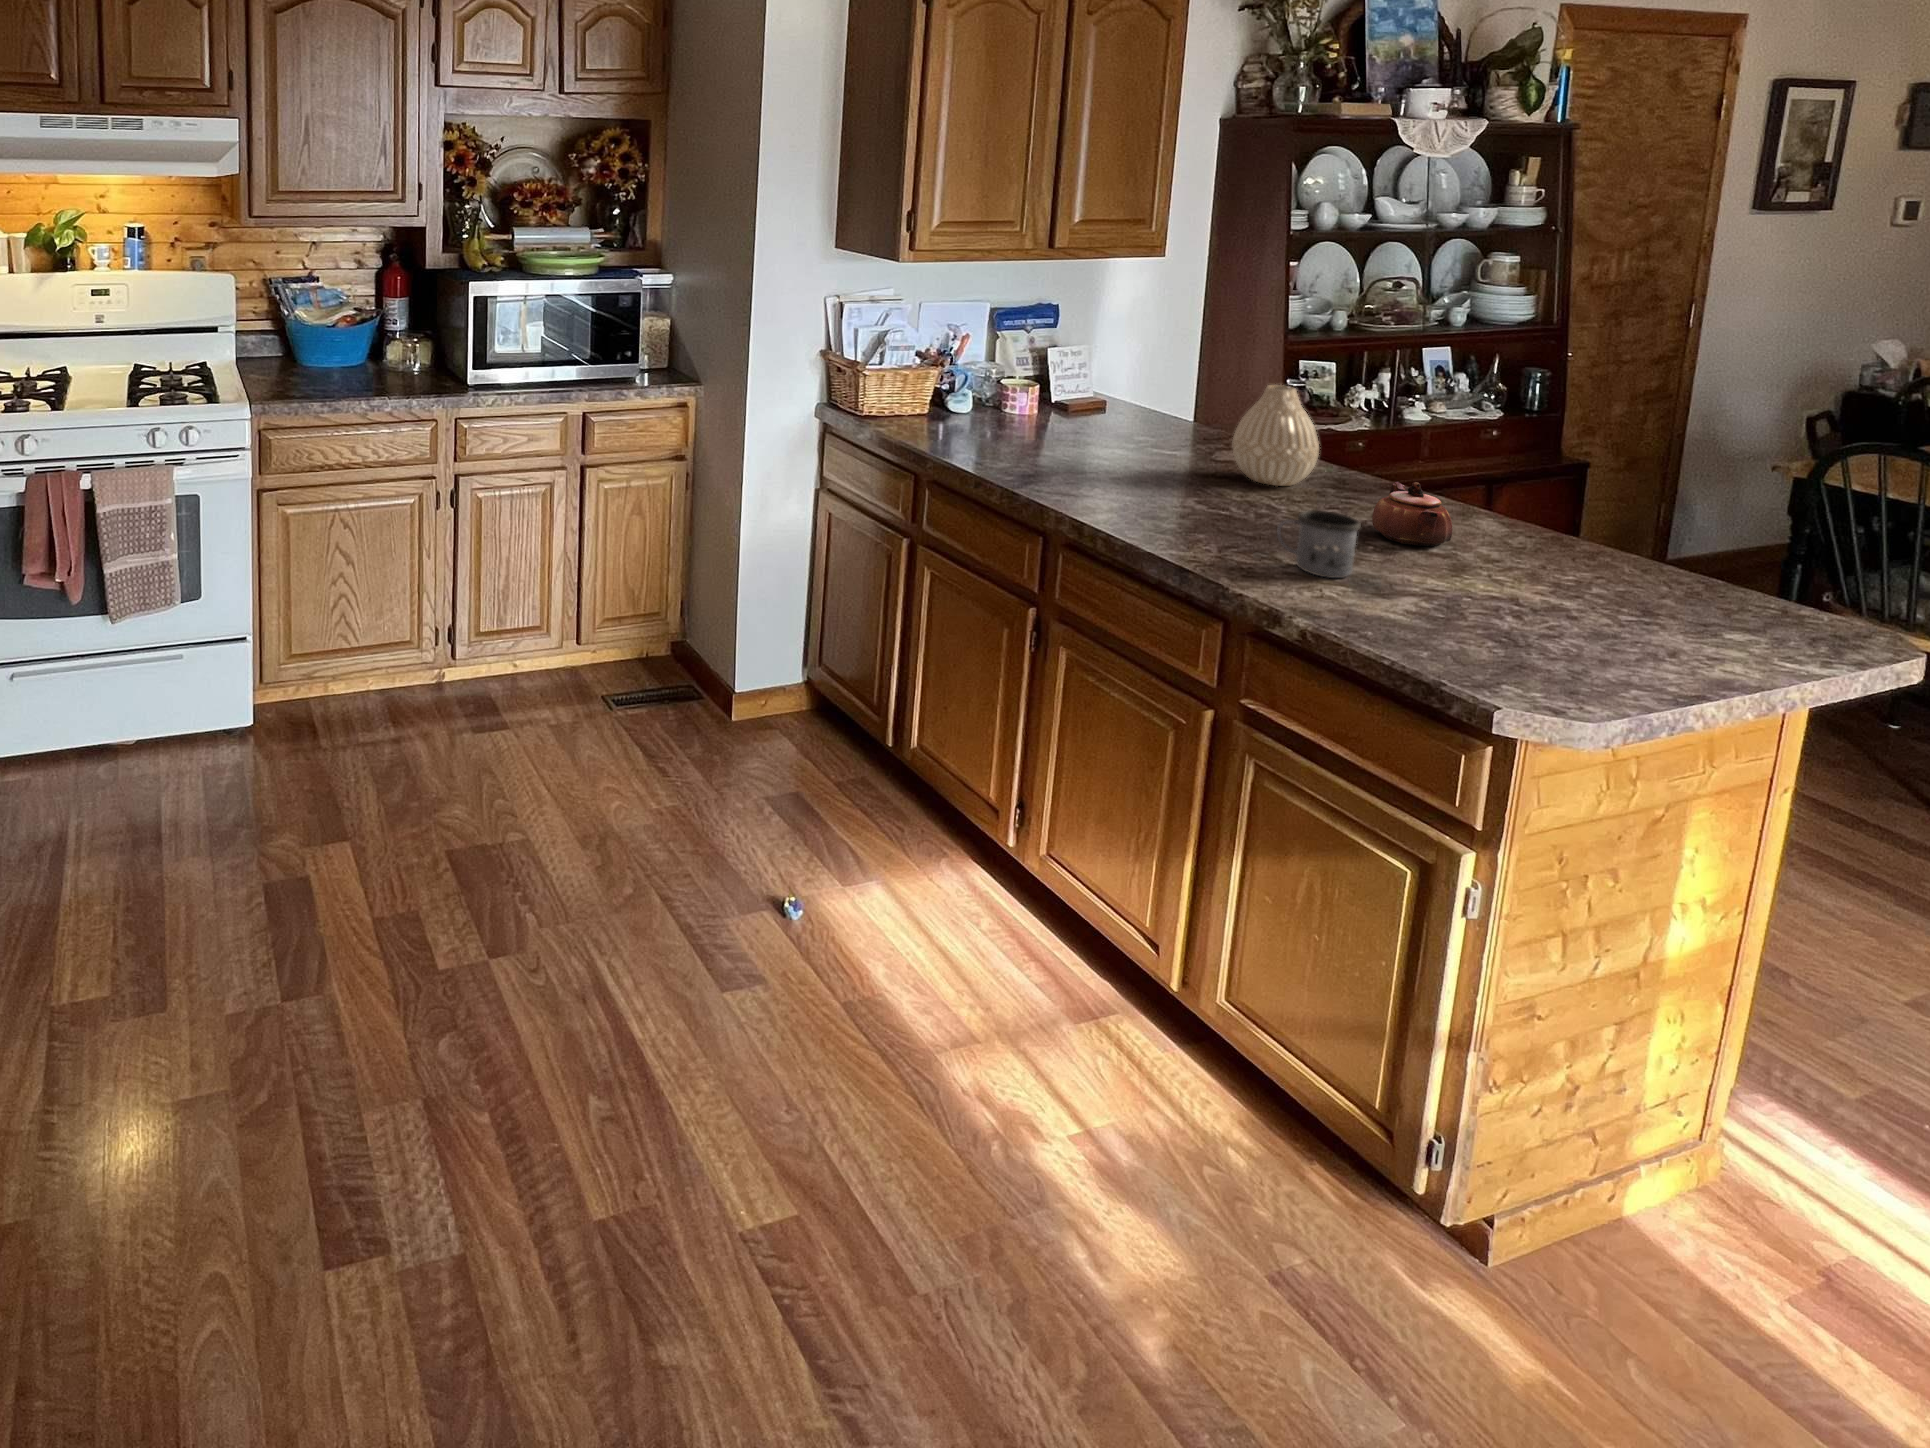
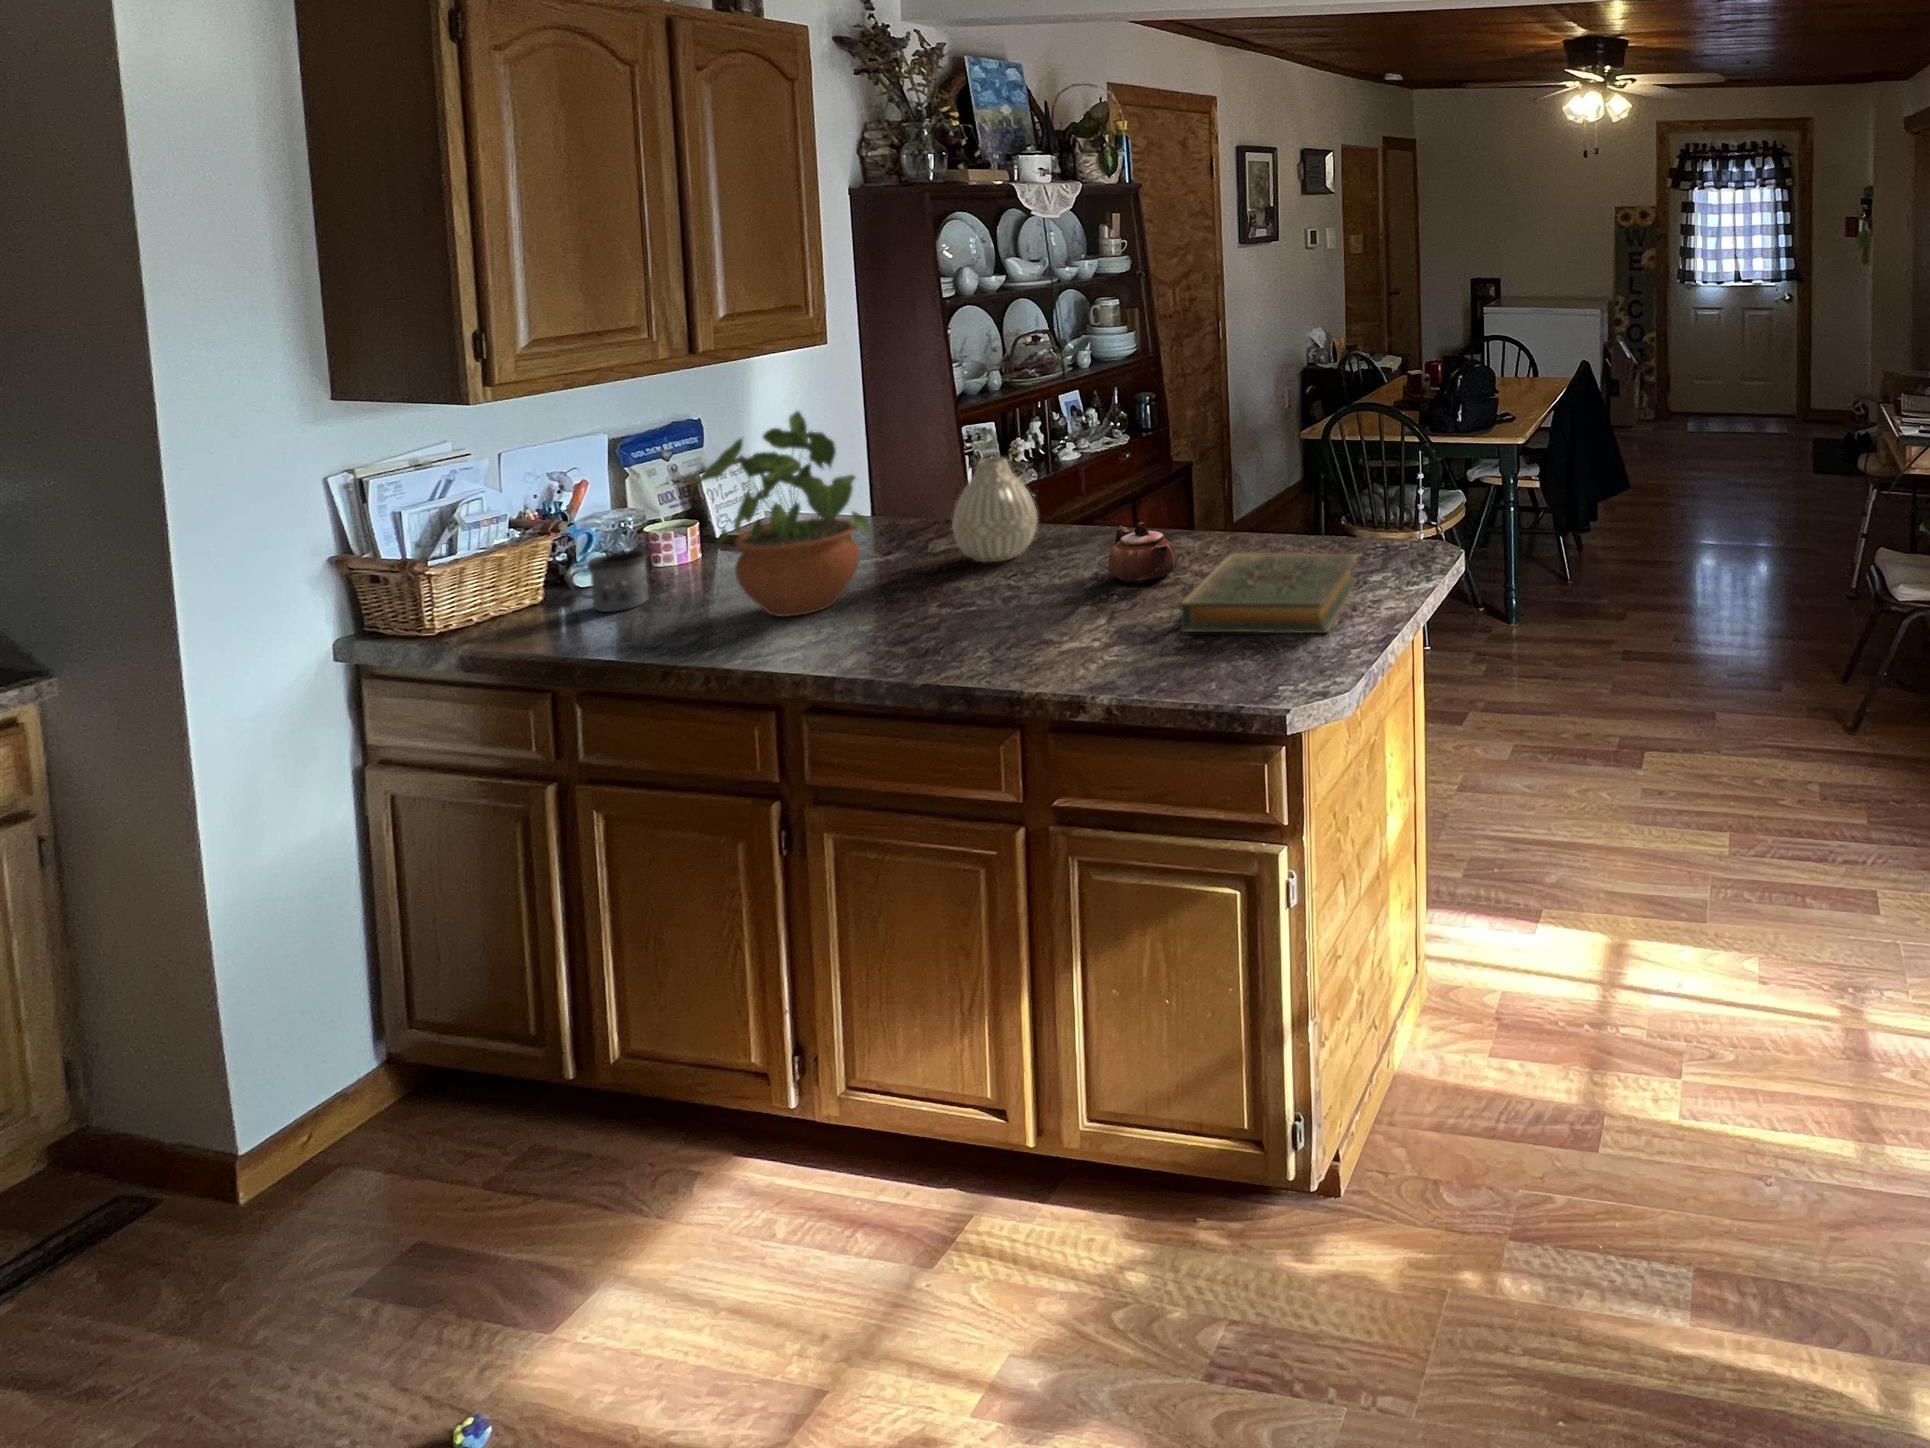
potted plant: none [1023,307,1156,479] -> present [691,411,870,617]
mug: present [1277,510,1361,578] -> present [569,551,648,612]
hardback book: none [1417,543,1695,655] -> present [1180,553,1358,633]

